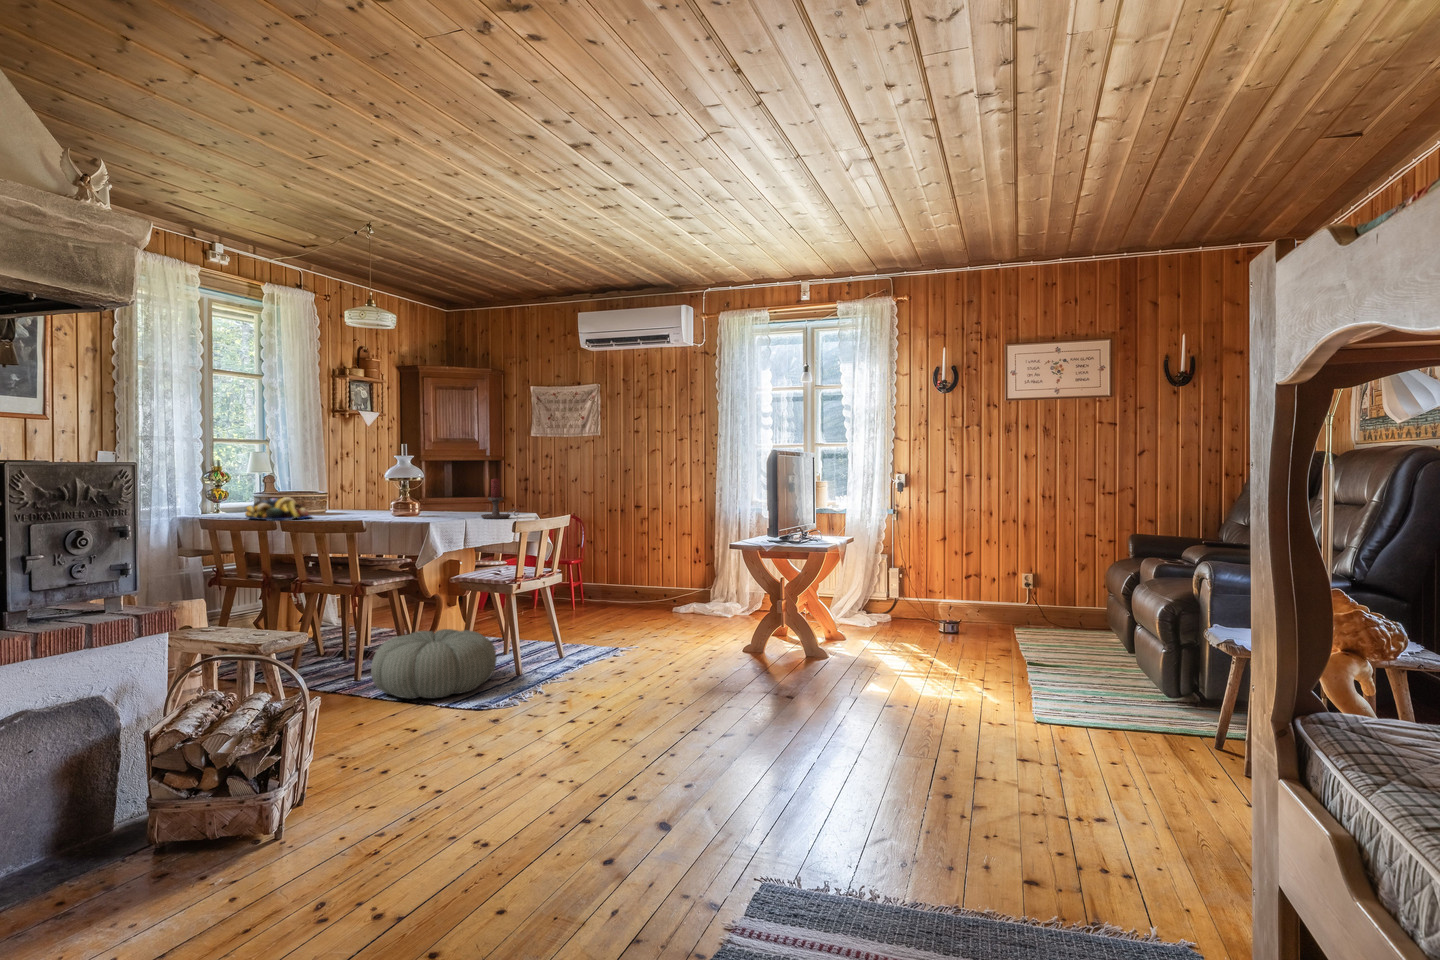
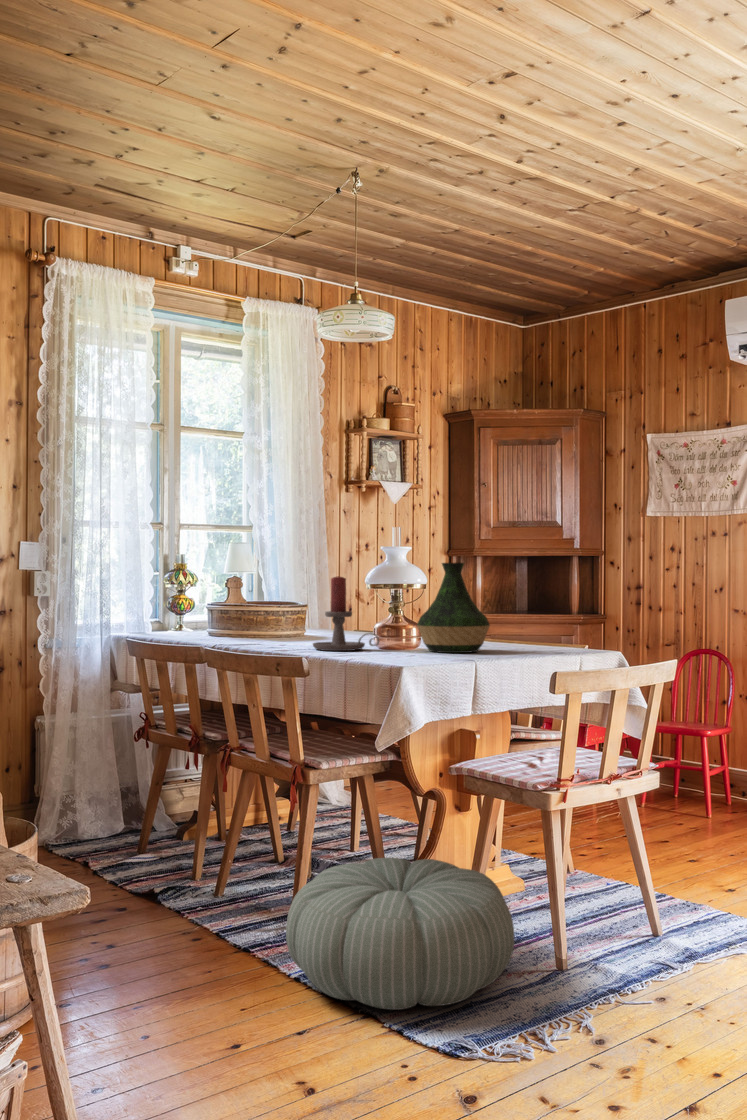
vase: none [420,470,465,521] -> present [417,563,490,653]
candle holder: present [481,479,519,519] -> present [313,576,379,651]
fruit bowl: present [245,497,311,521] -> none [183,607,274,642]

